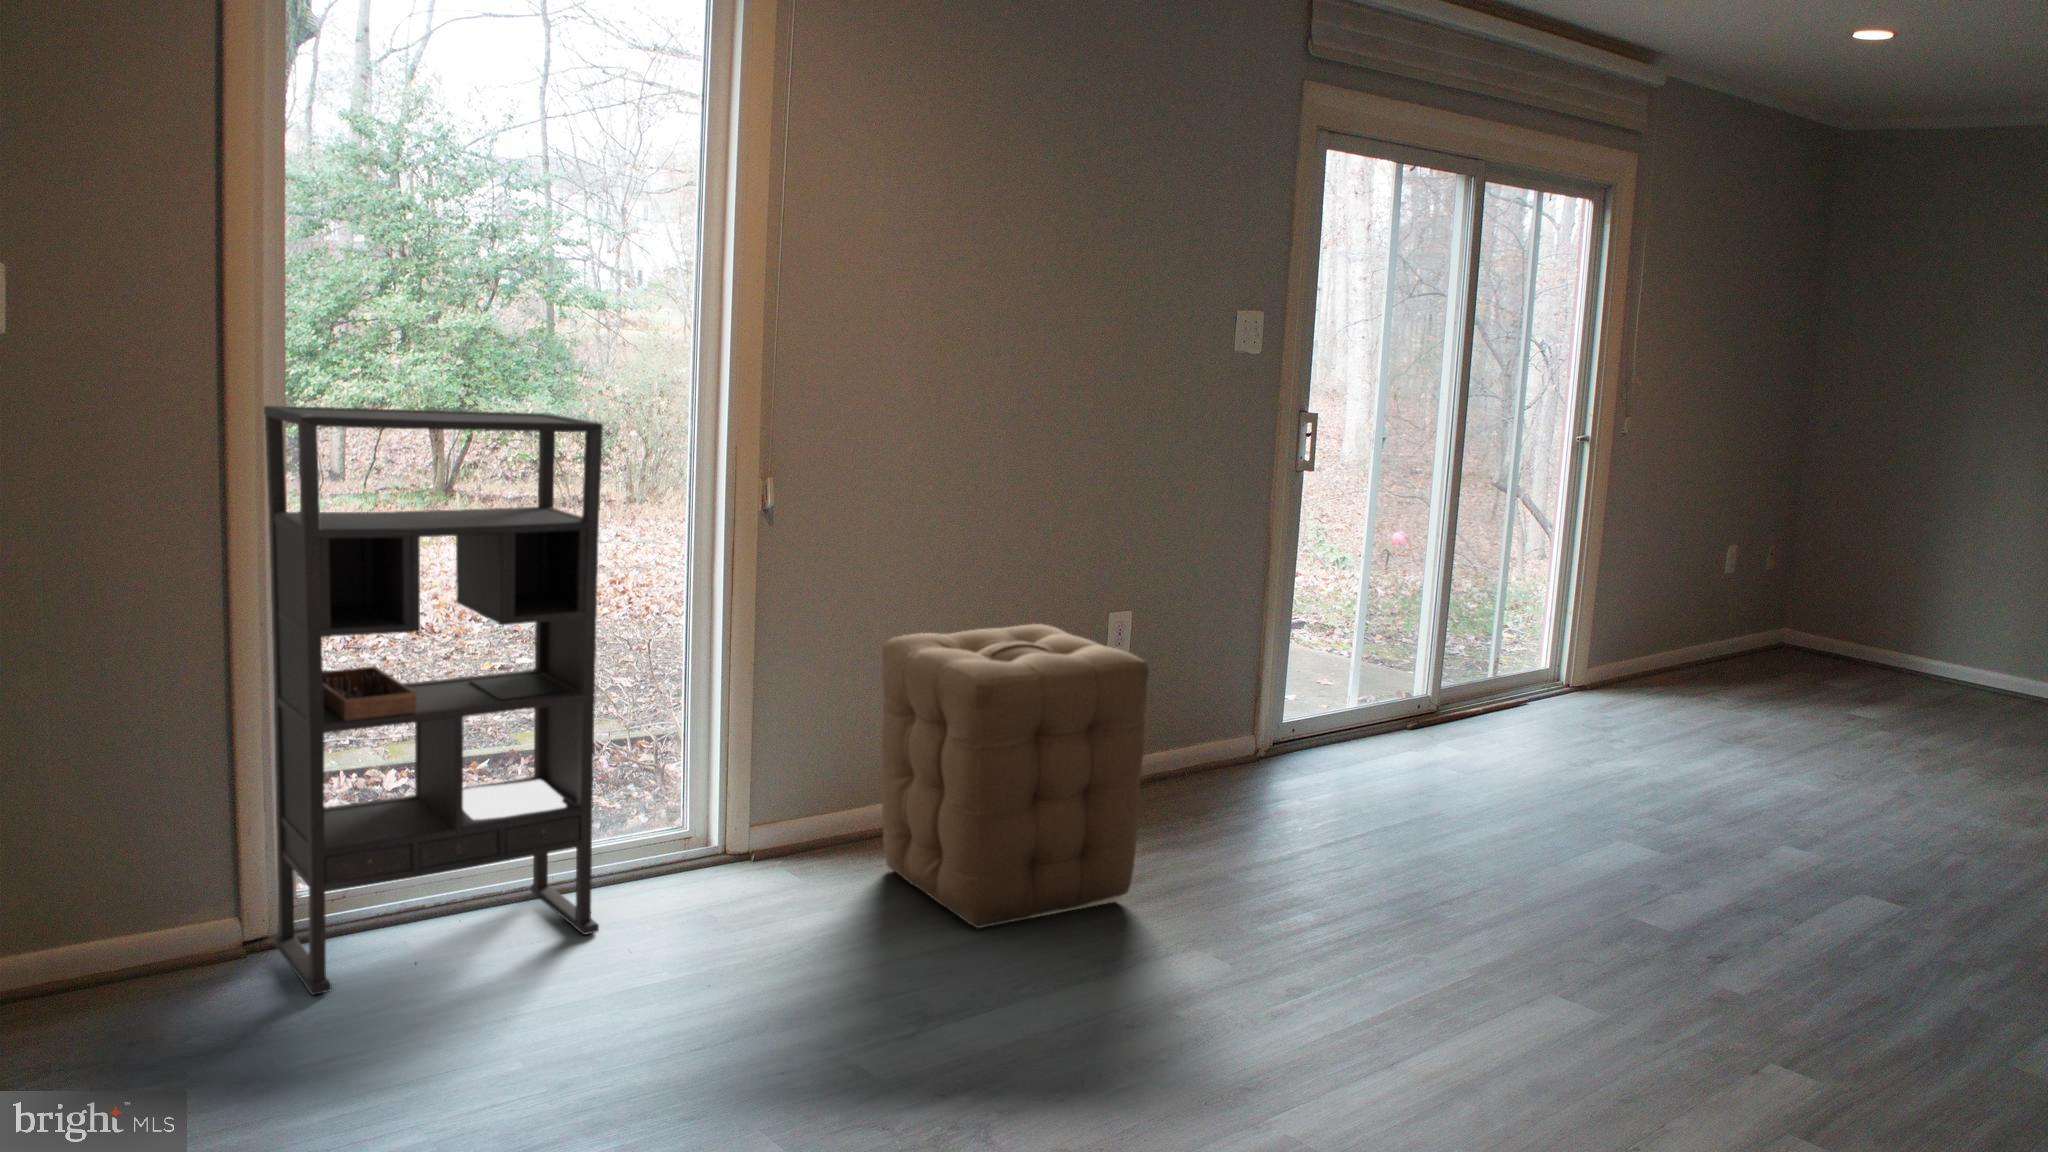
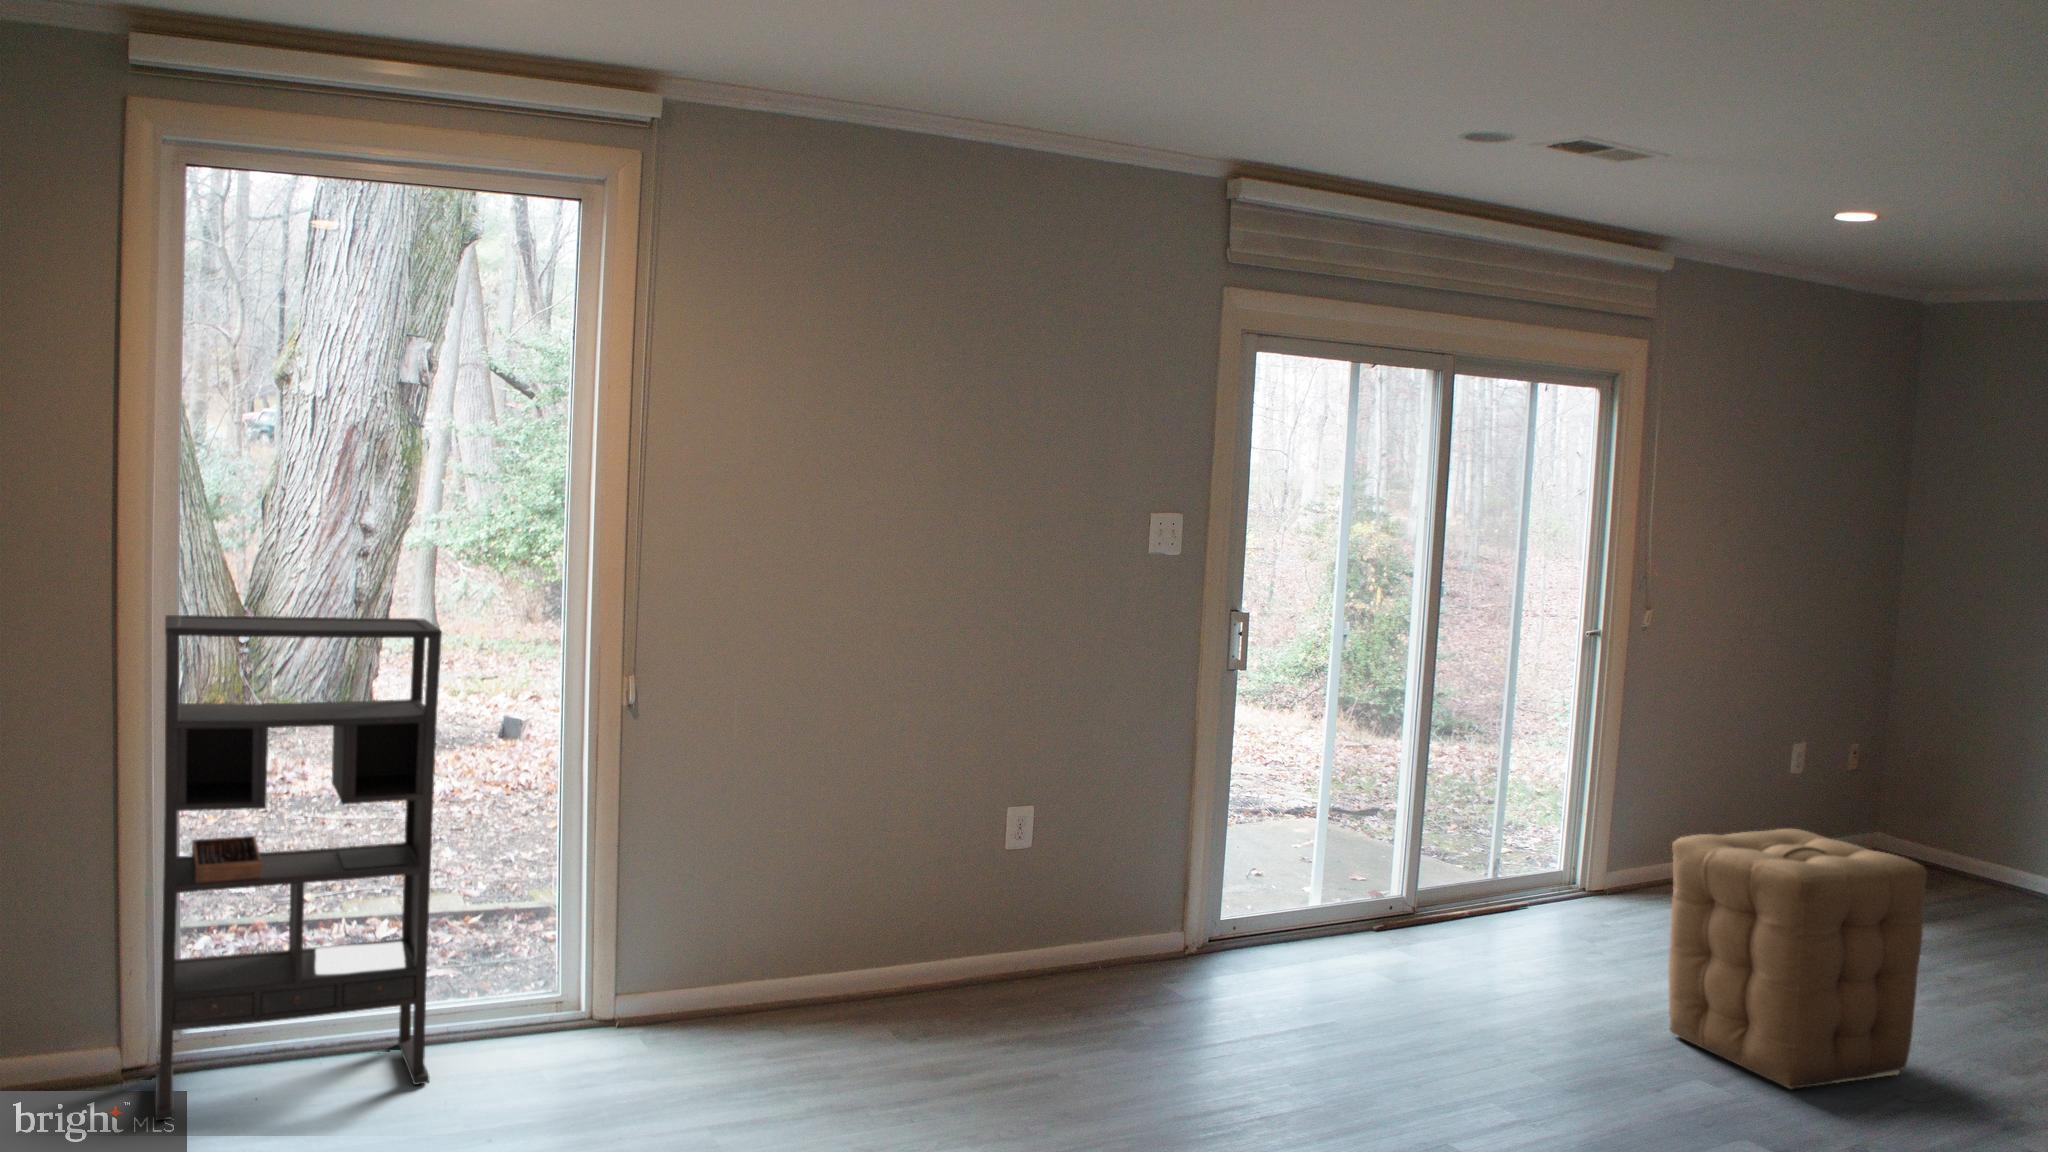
ottoman: present [882,624,1149,928] -> present [1668,829,1927,1089]

